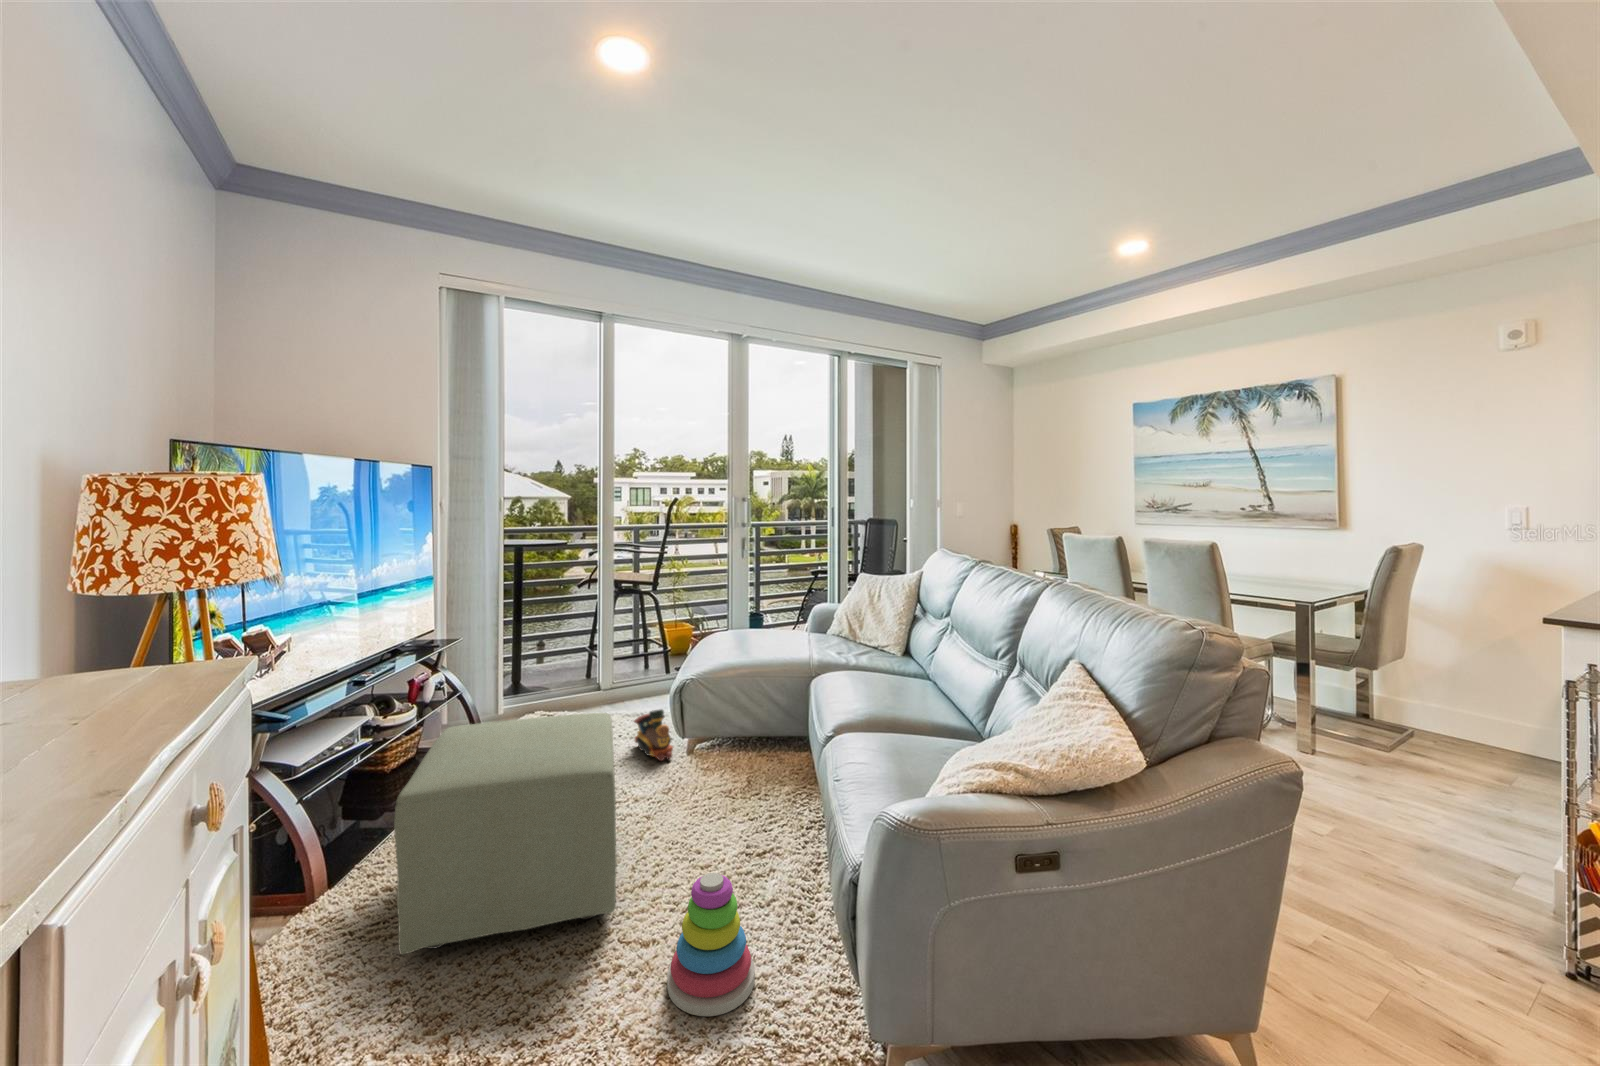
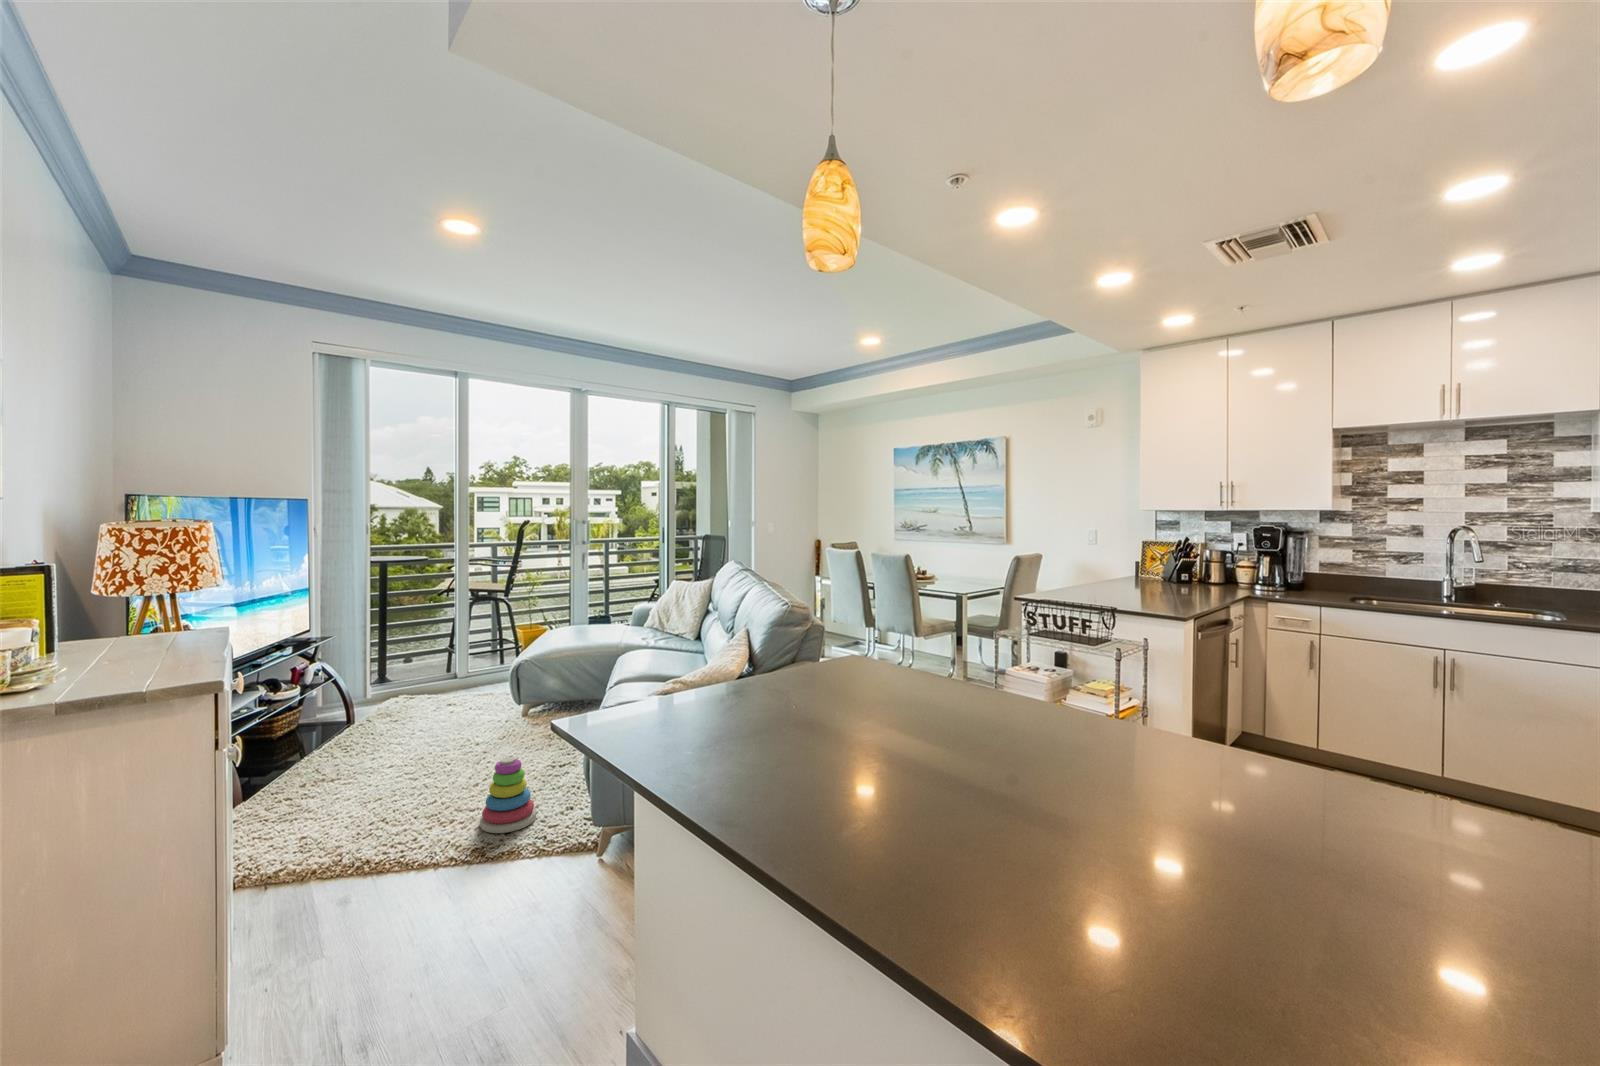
toy train: present [634,709,673,761] -> none [479,685,511,723]
ottoman: present [394,713,617,954] -> none [301,679,456,820]

